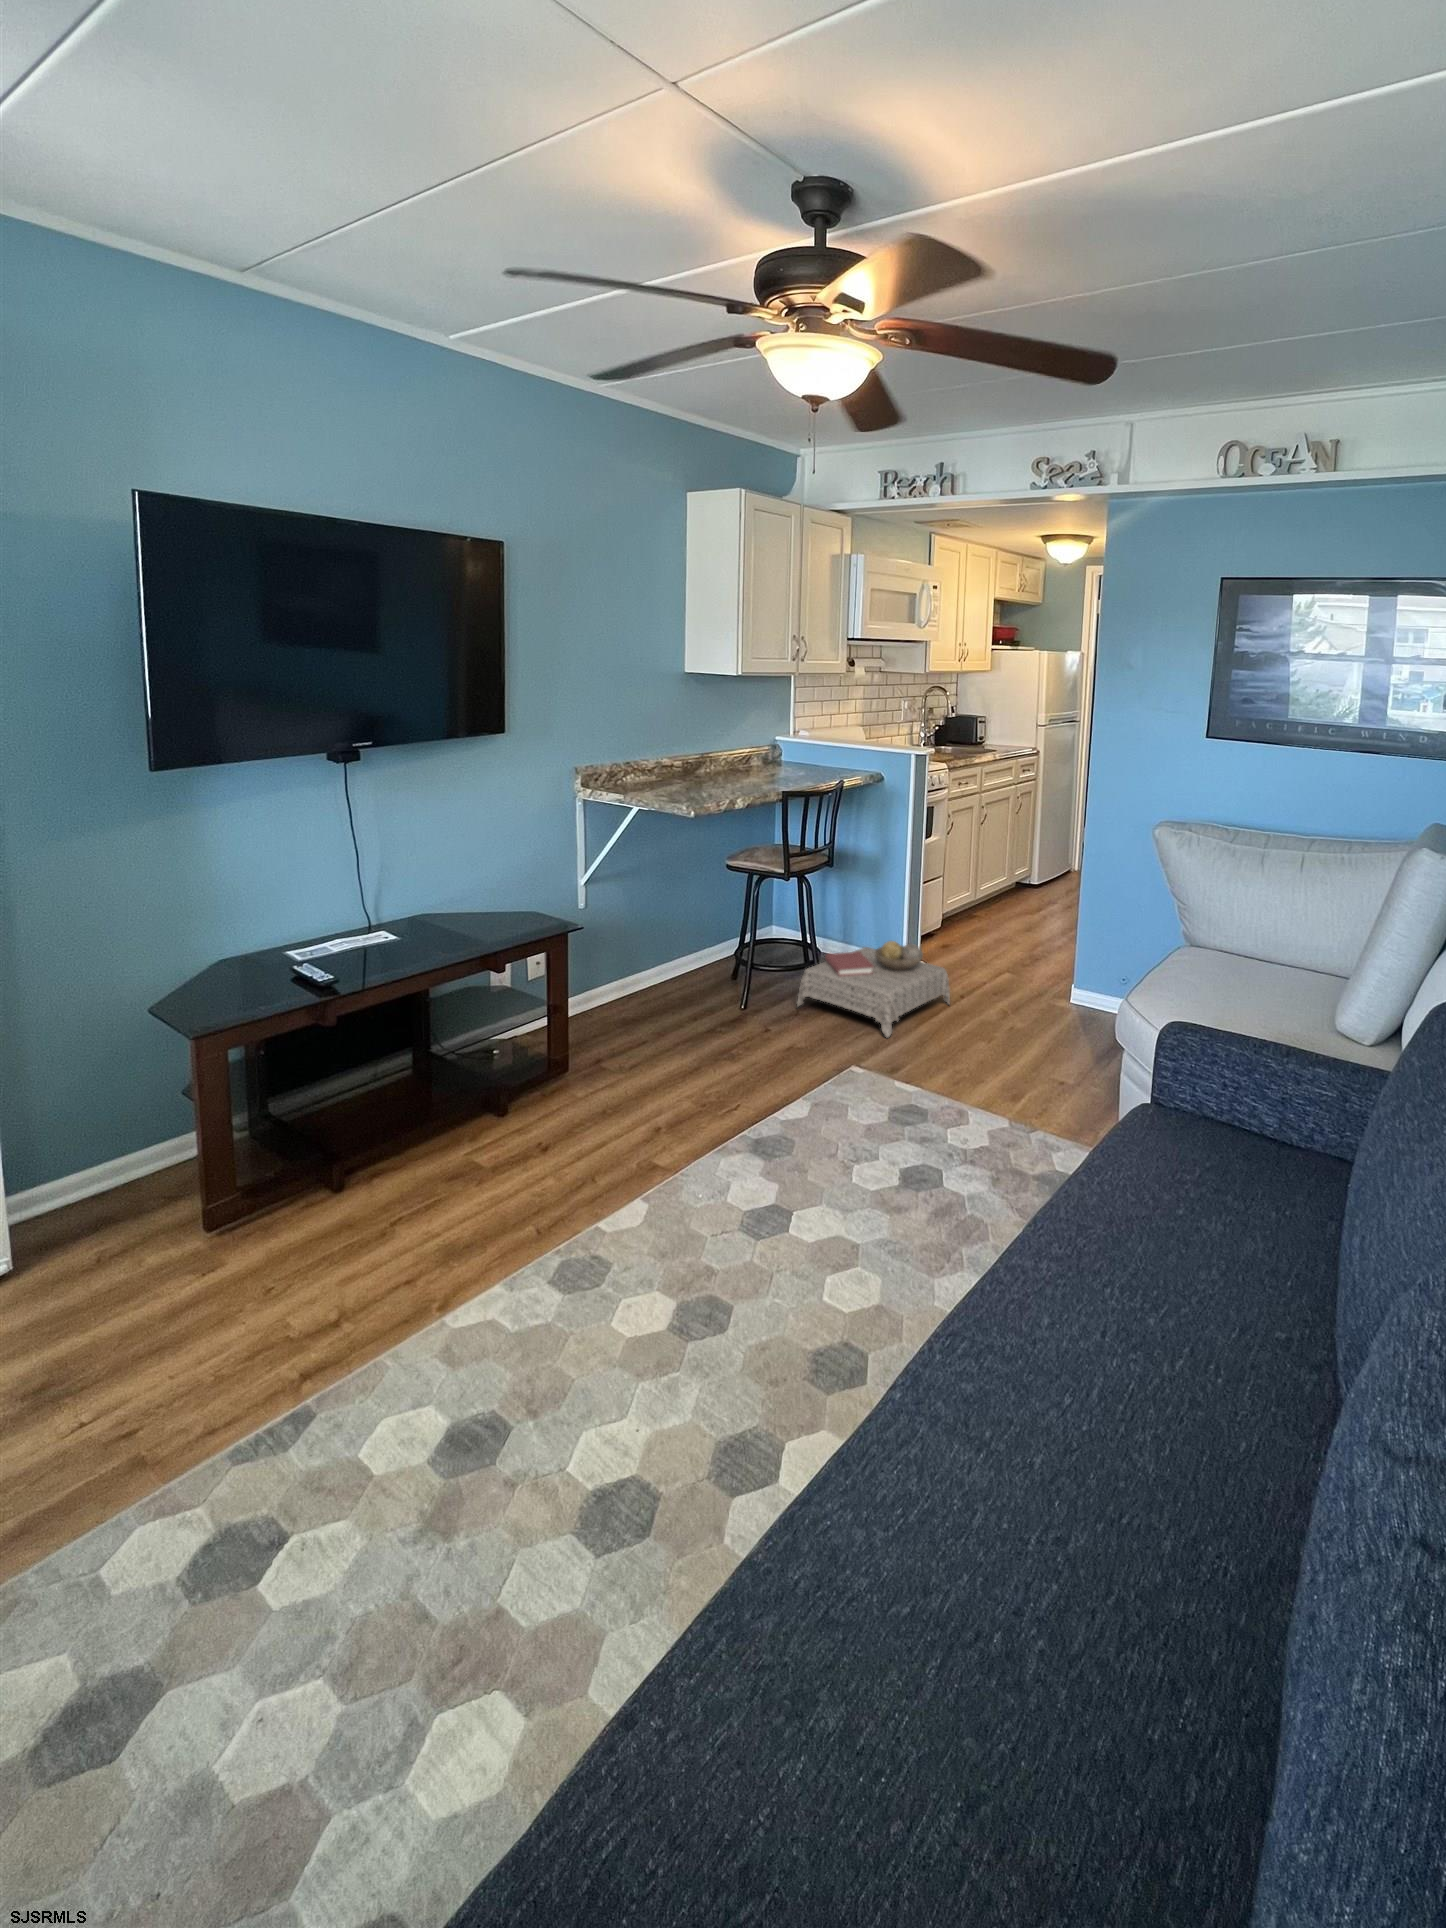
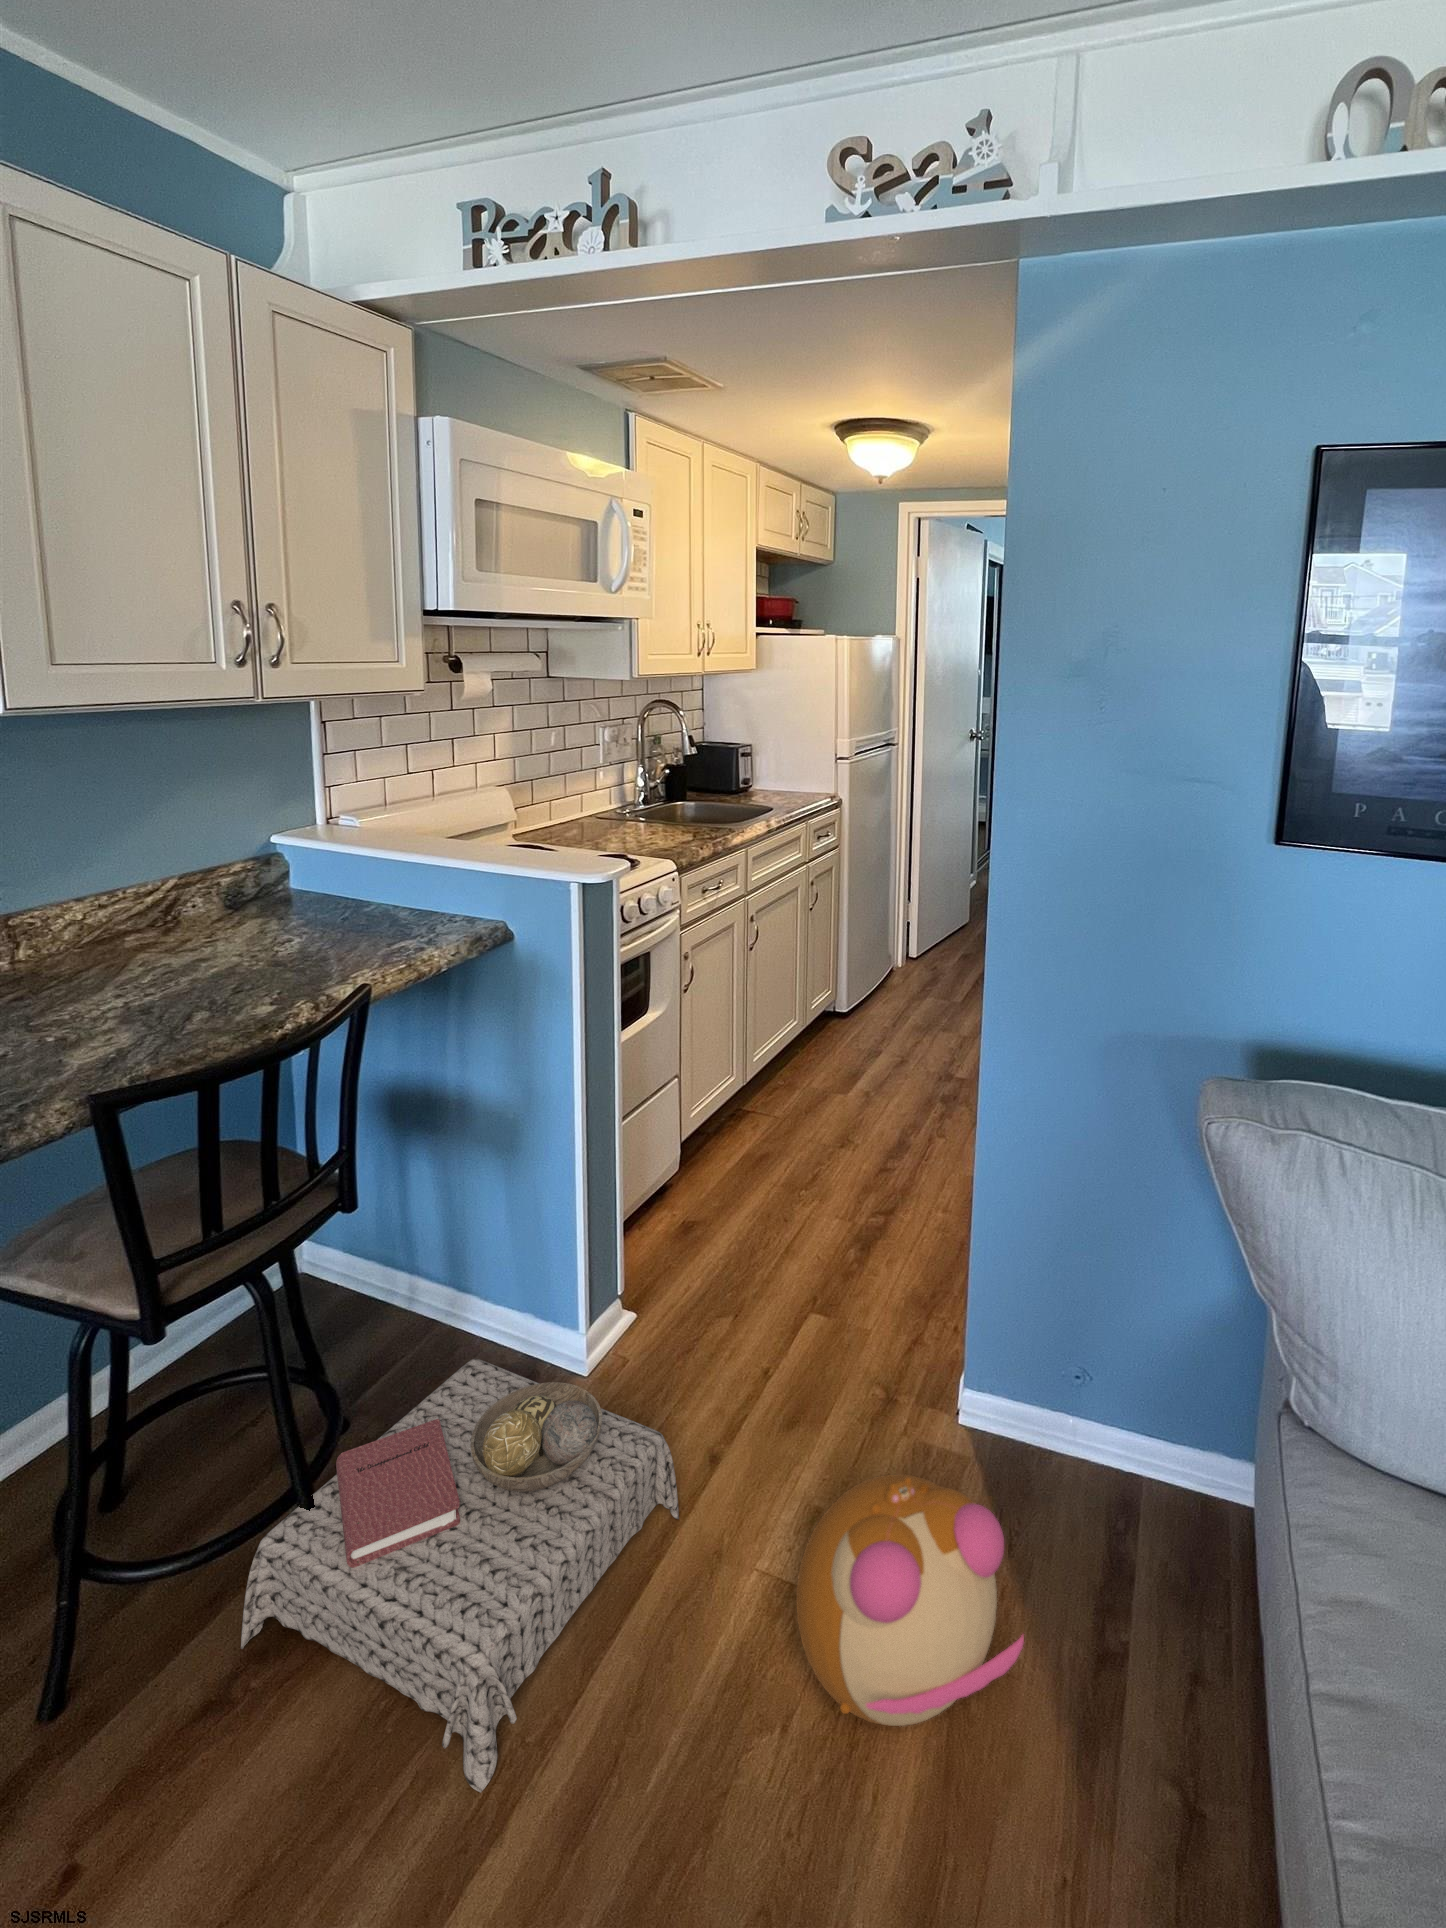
plush toy: none [997,964,1082,1043] -> present [796,1474,1024,1726]

